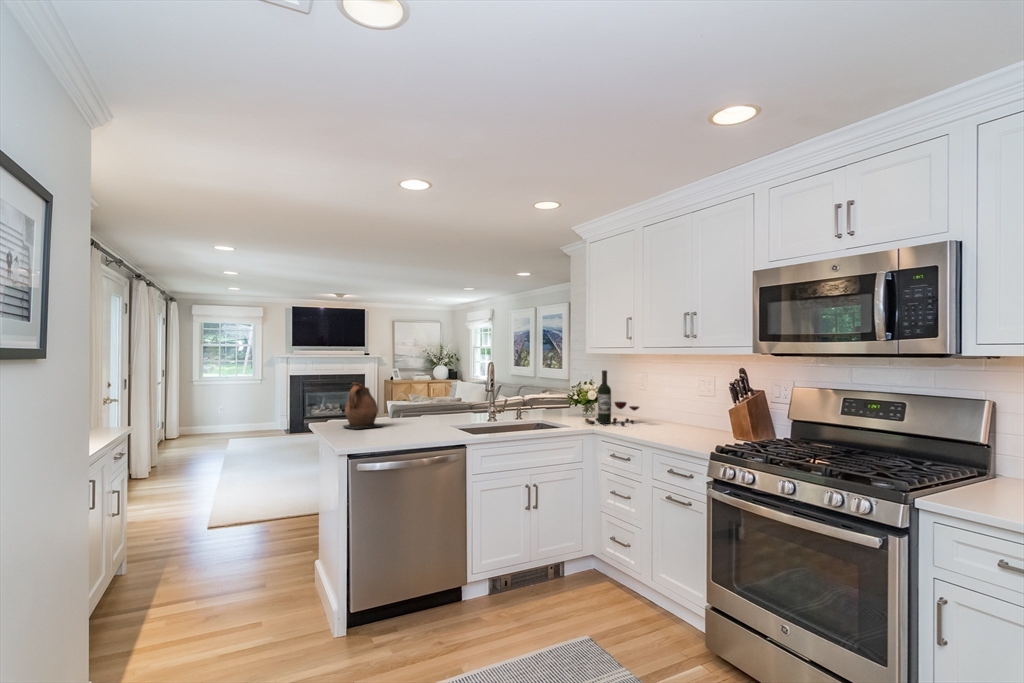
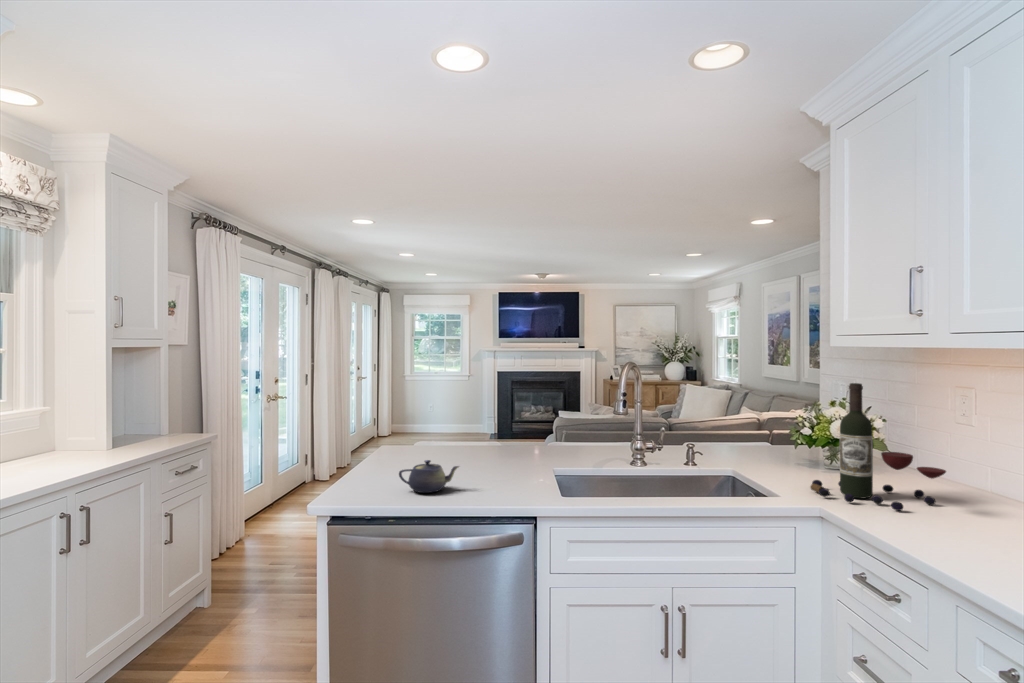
ceramic pitcher: present [343,383,382,429] -> none [403,392,457,462]
teapot: none [382,420,417,439] -> present [399,460,459,493]

